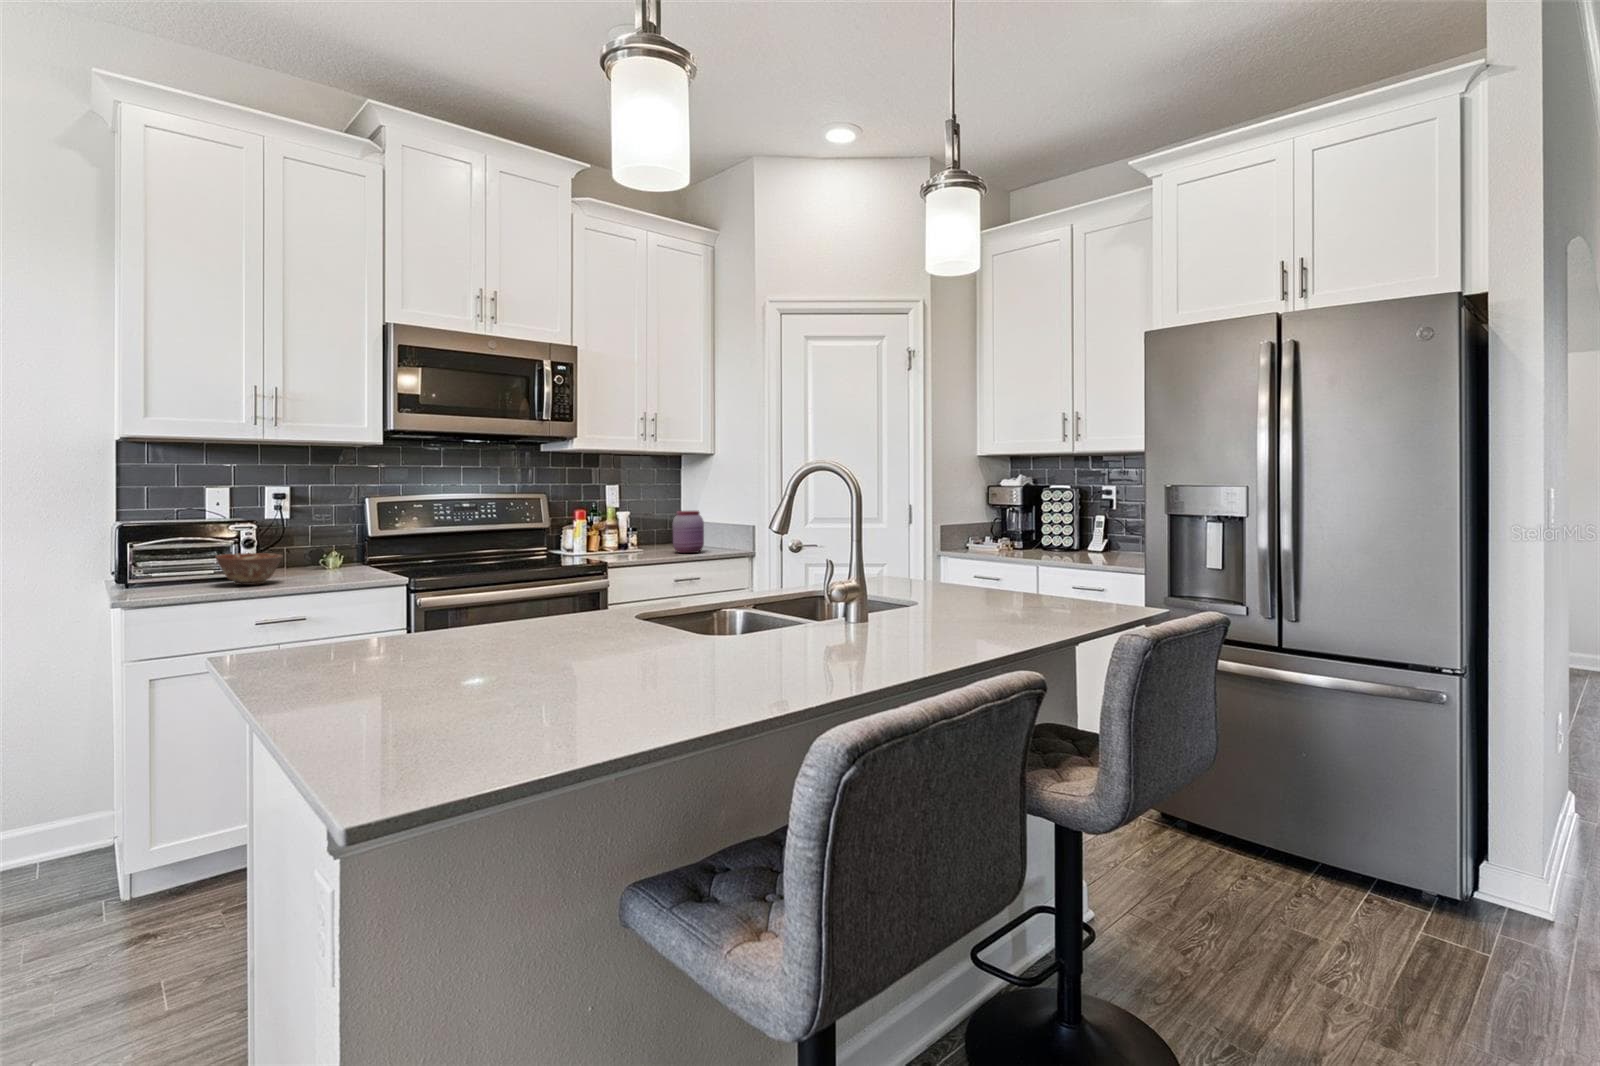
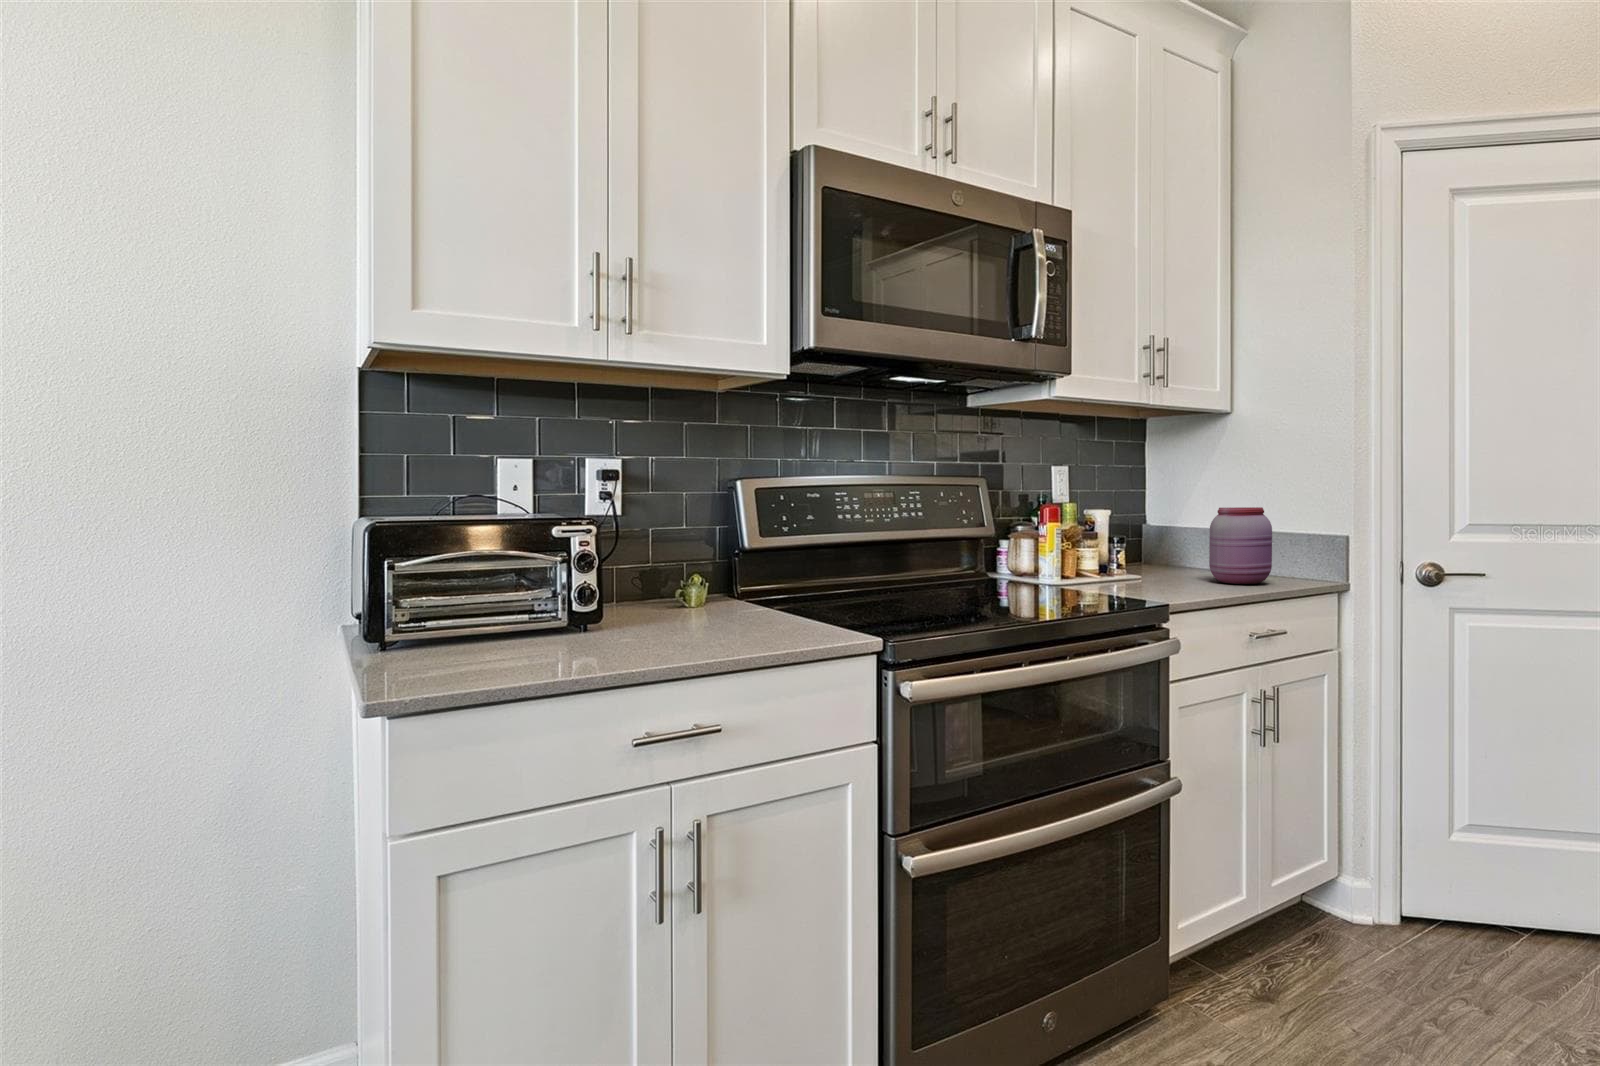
ceramic bowl: present [216,553,283,585] -> none [539,581,656,647]

